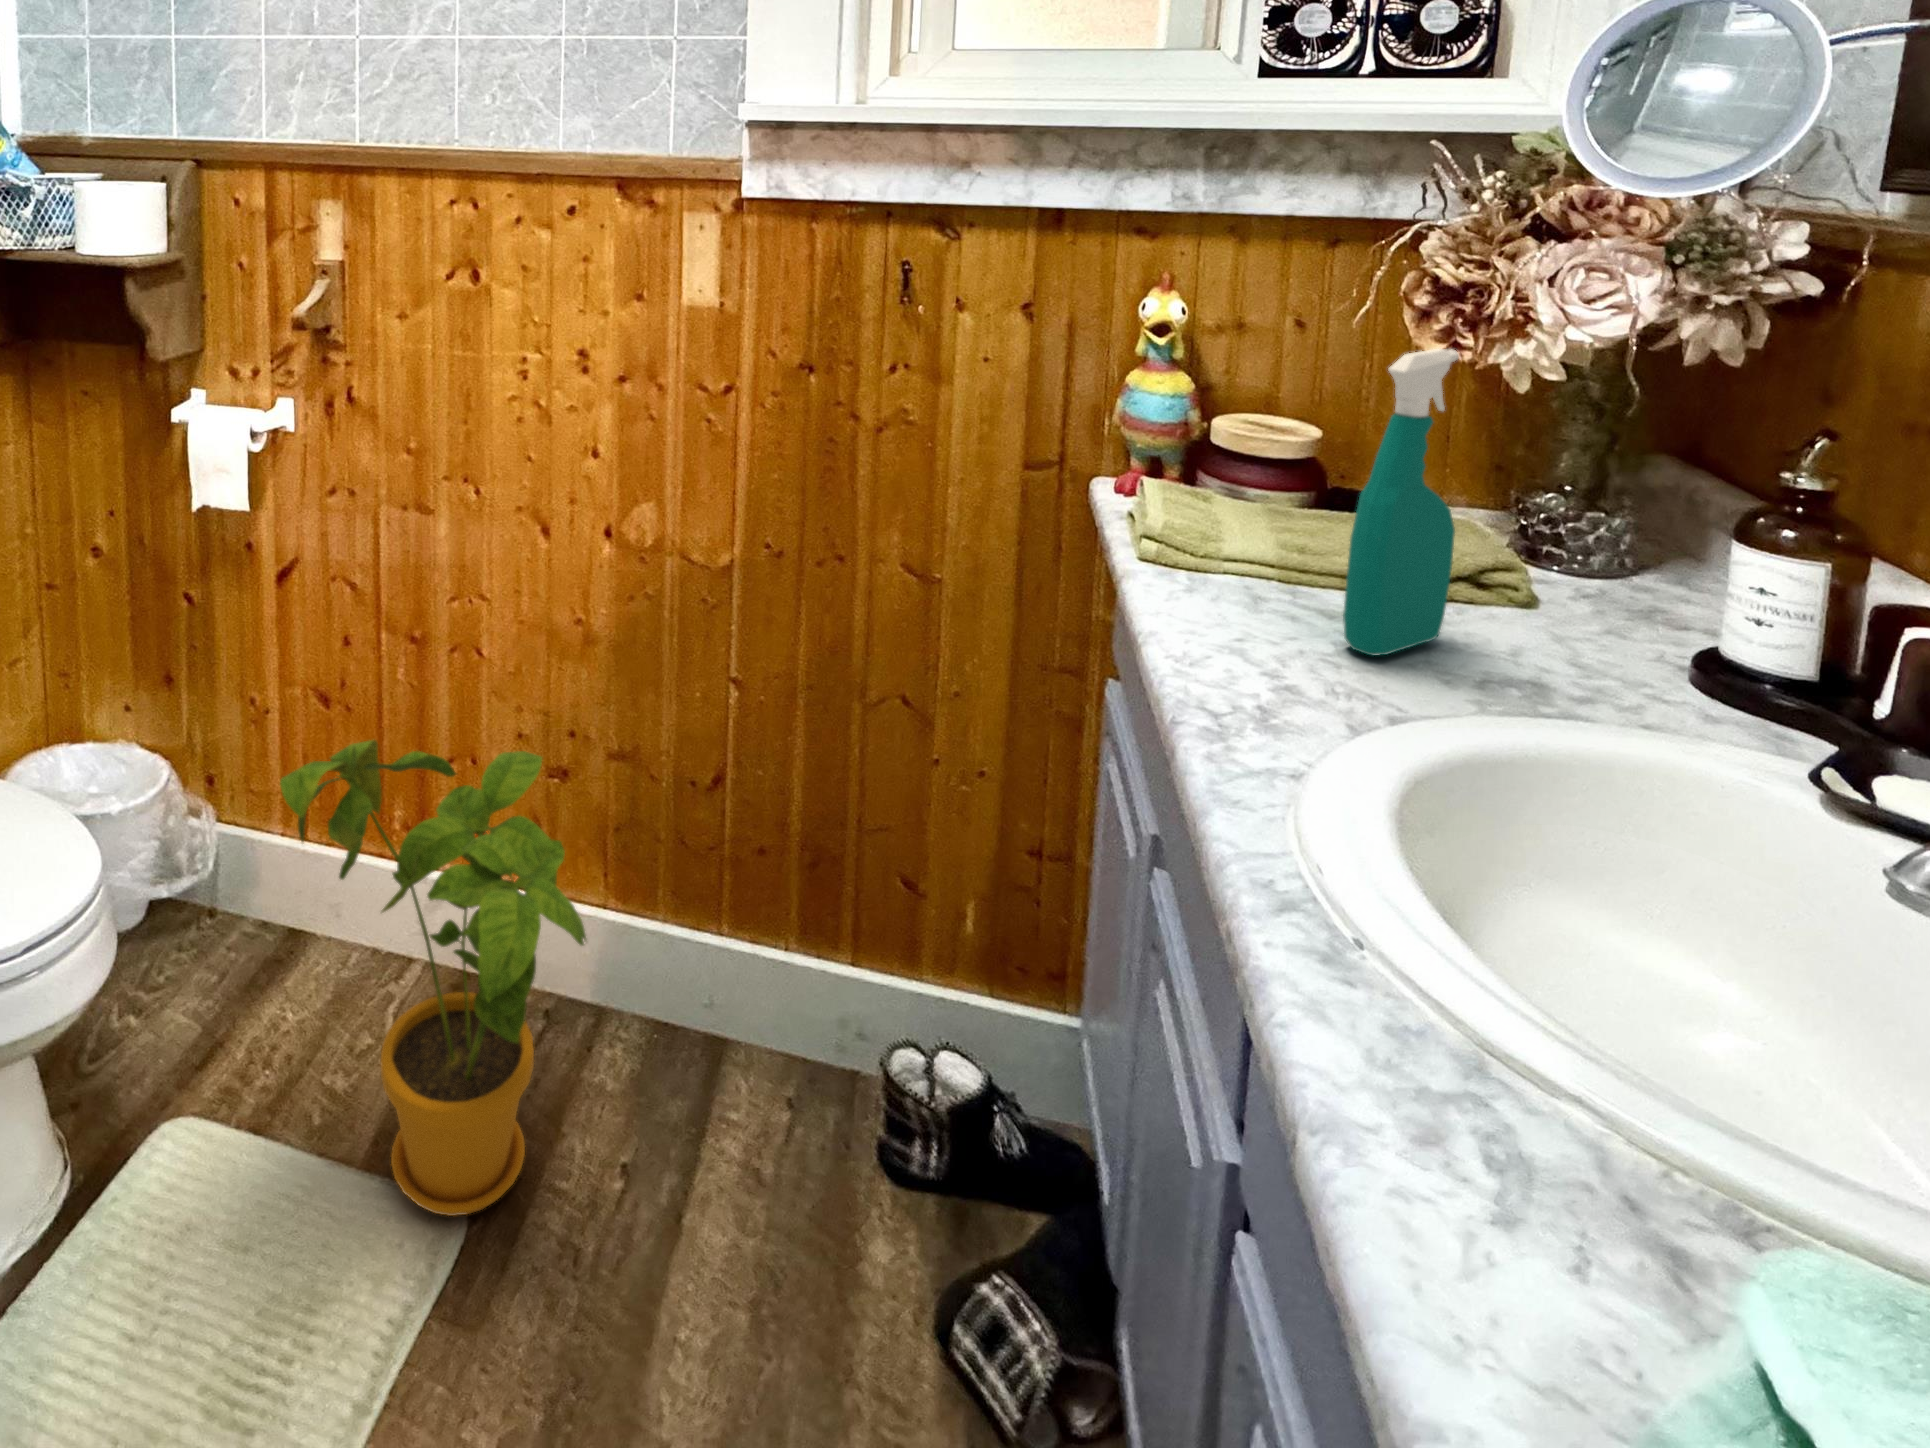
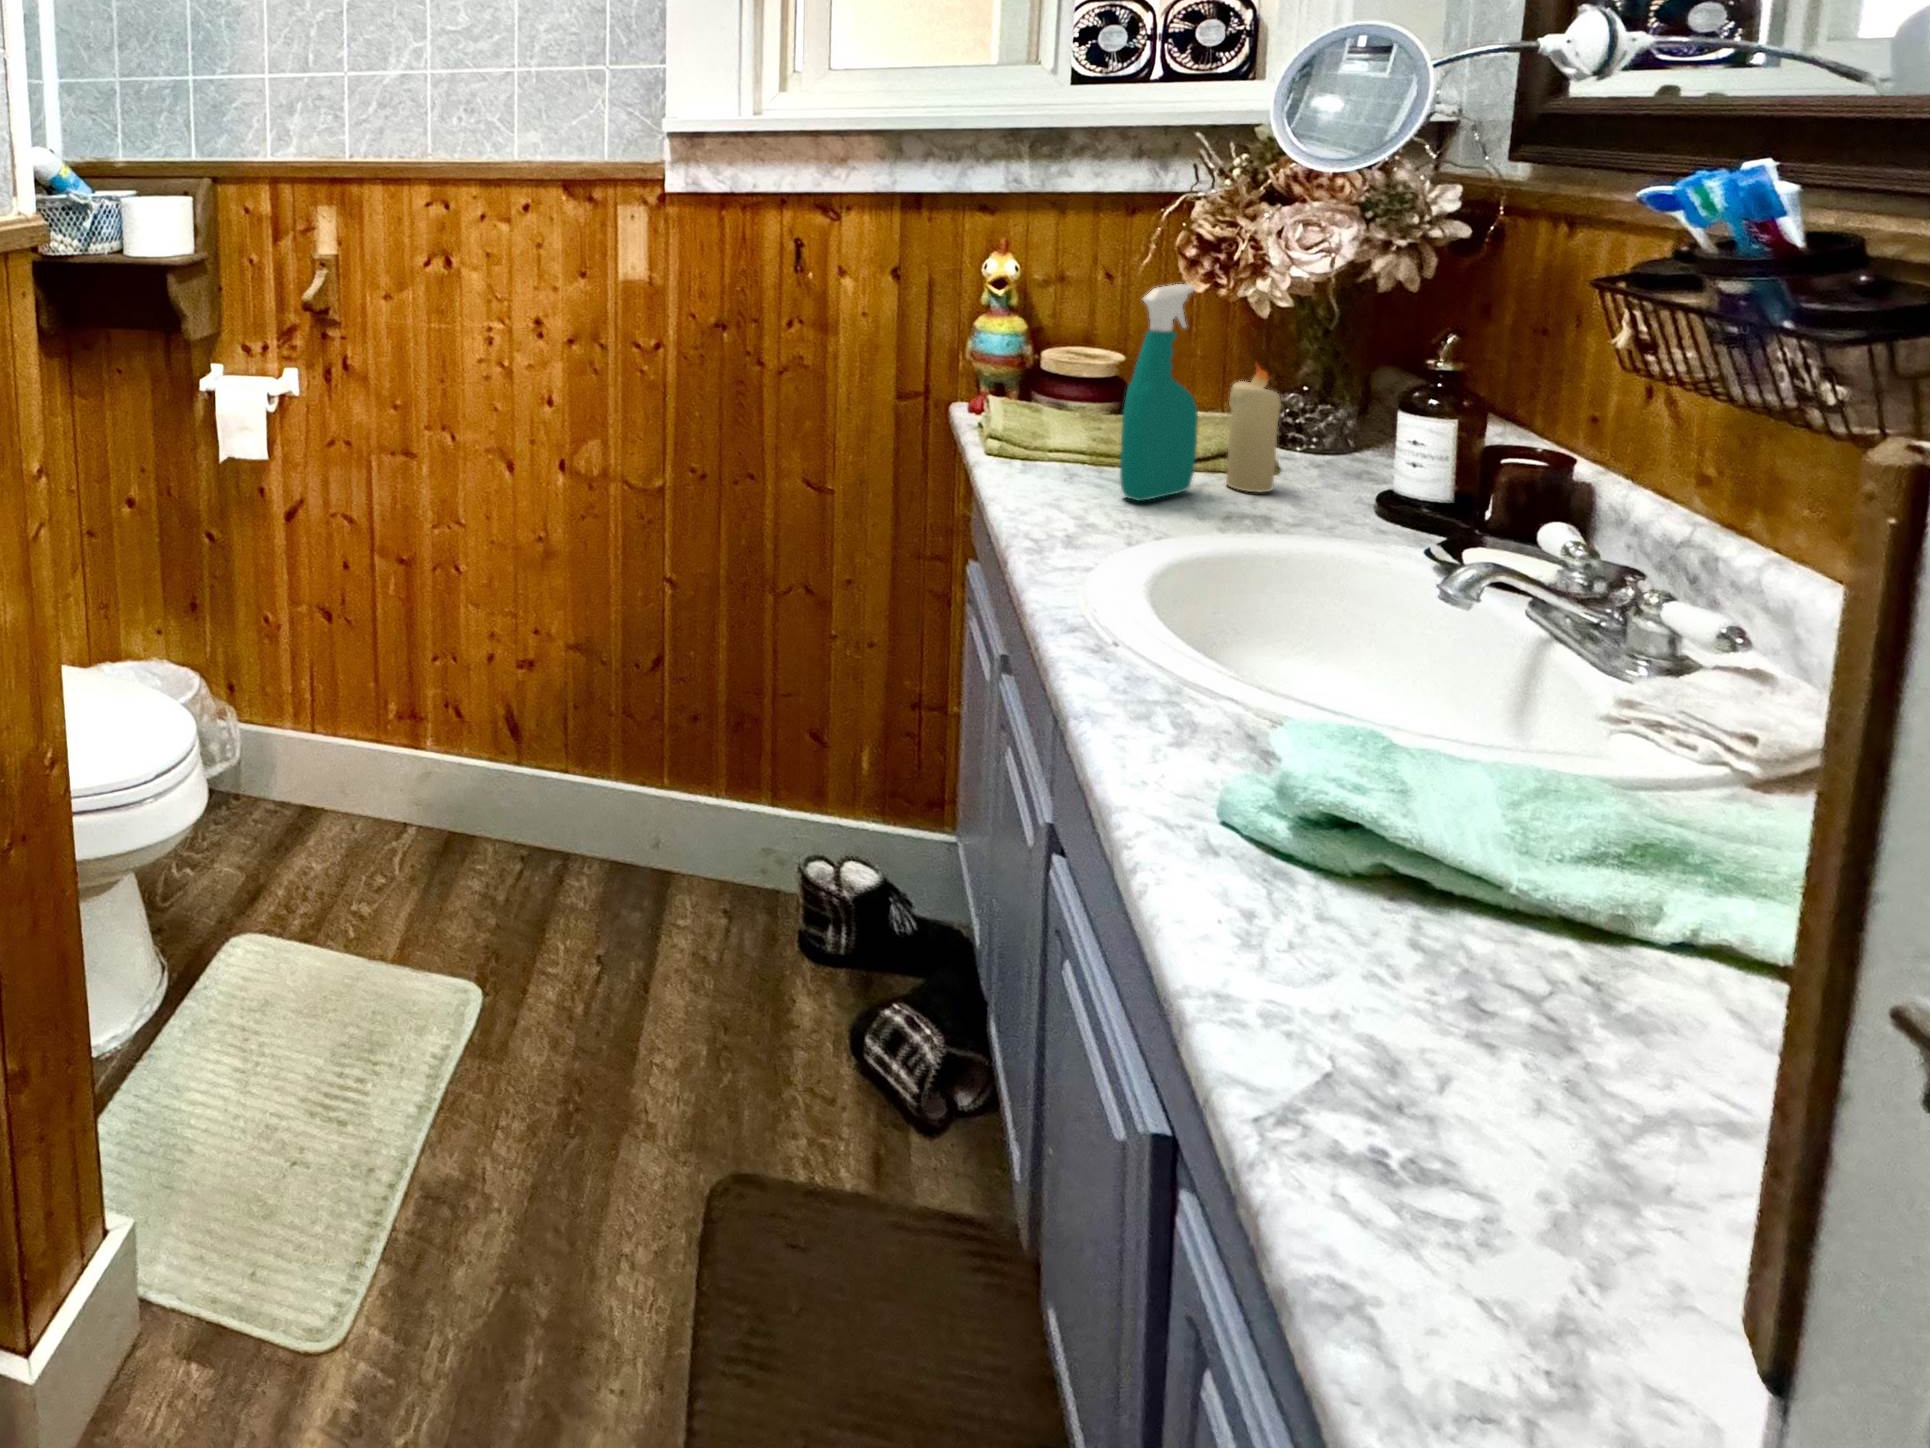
candle: none [1482,462,1569,645] -> present [1226,365,1281,492]
house plant: present [280,740,586,1216] -> none [334,628,571,990]

